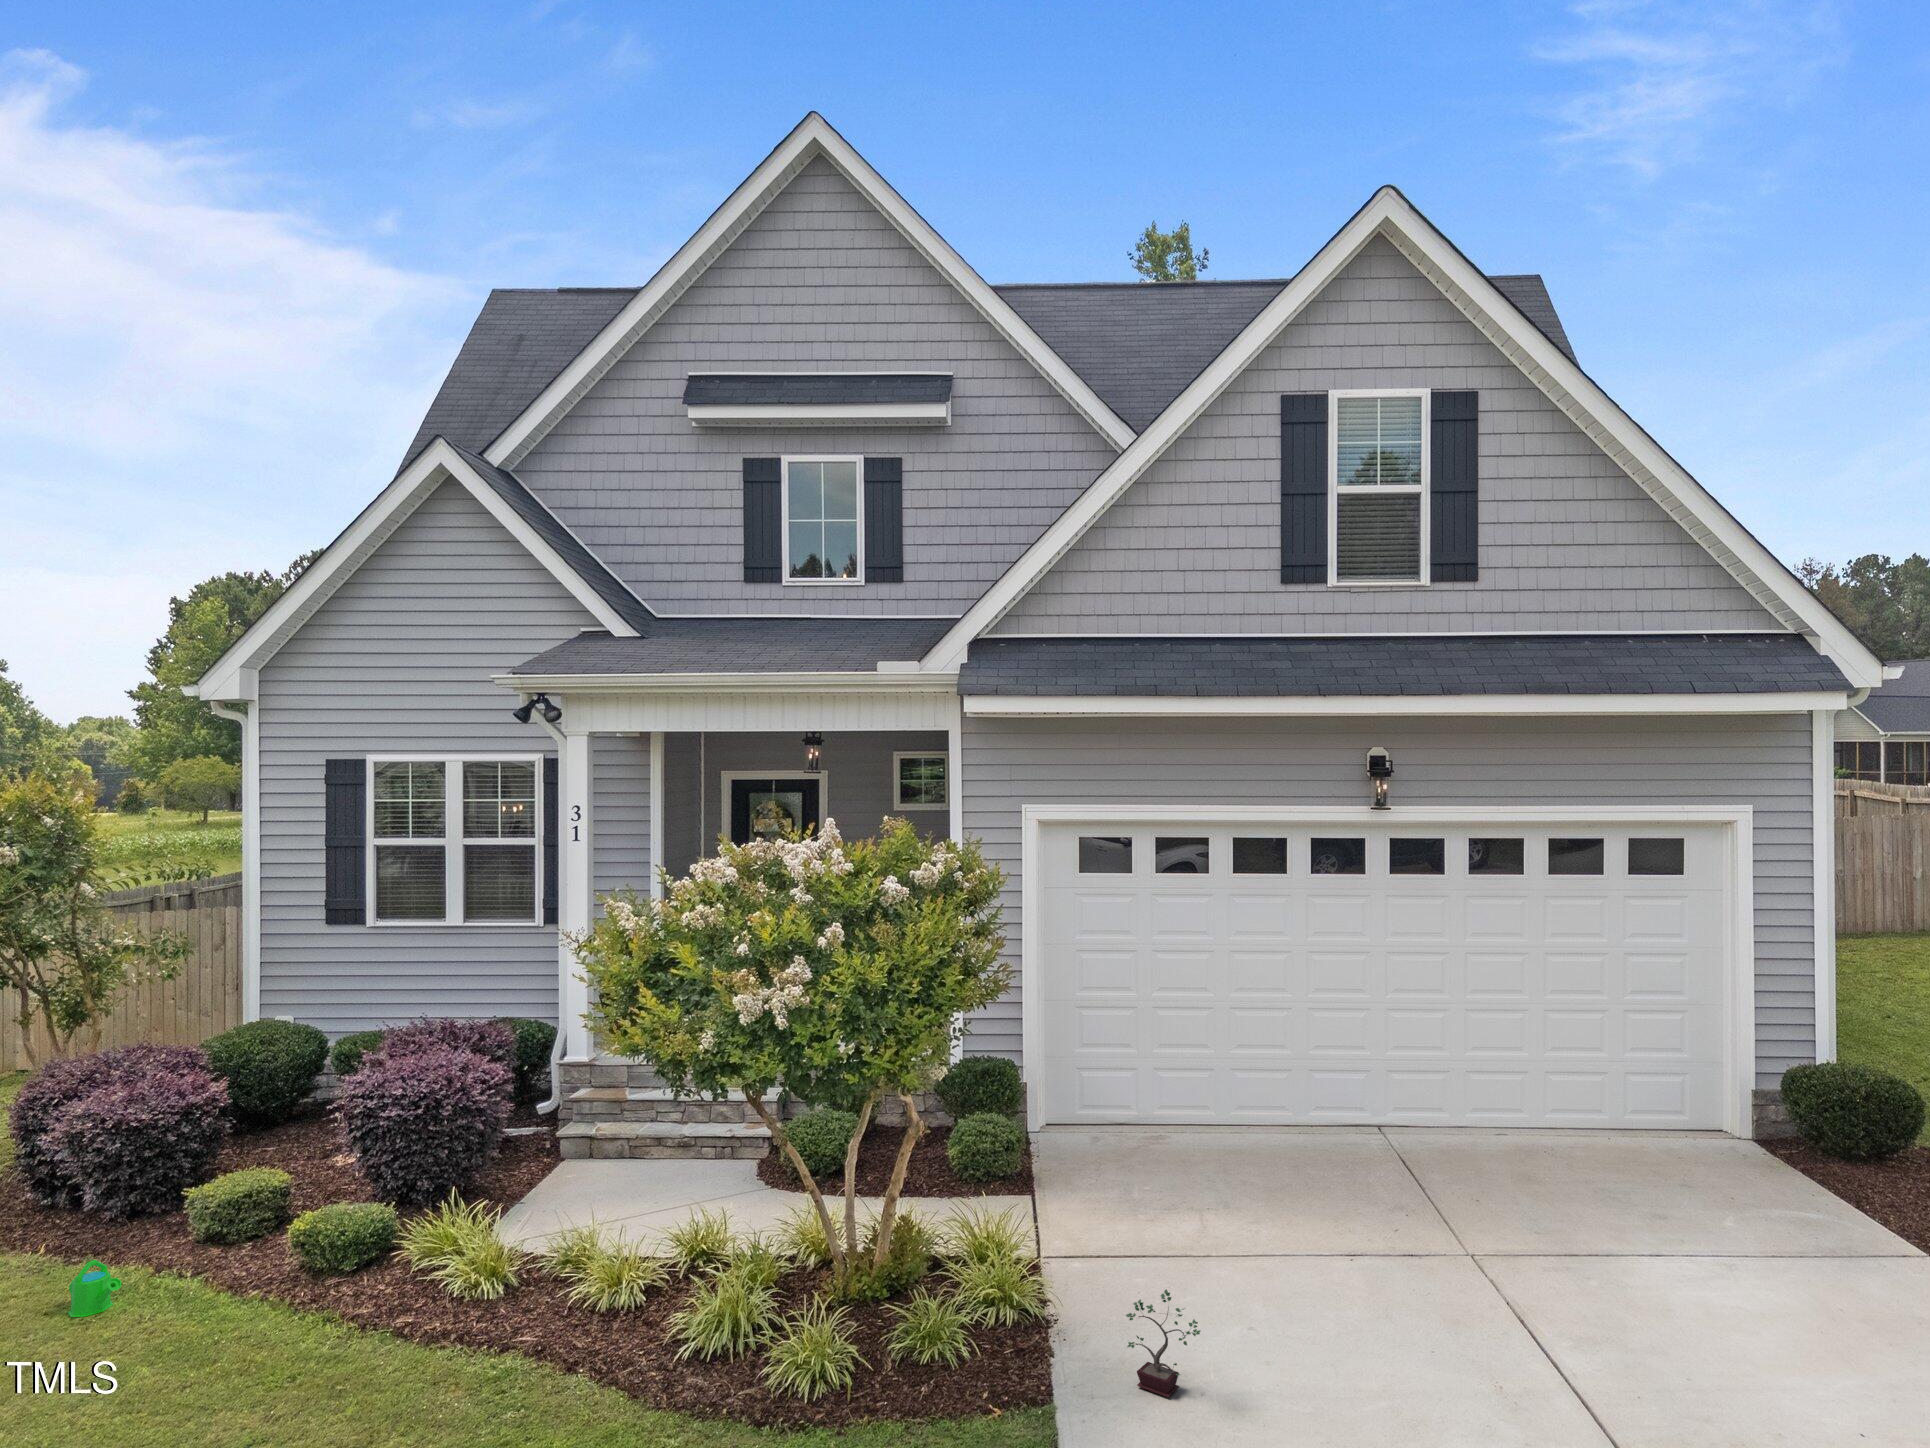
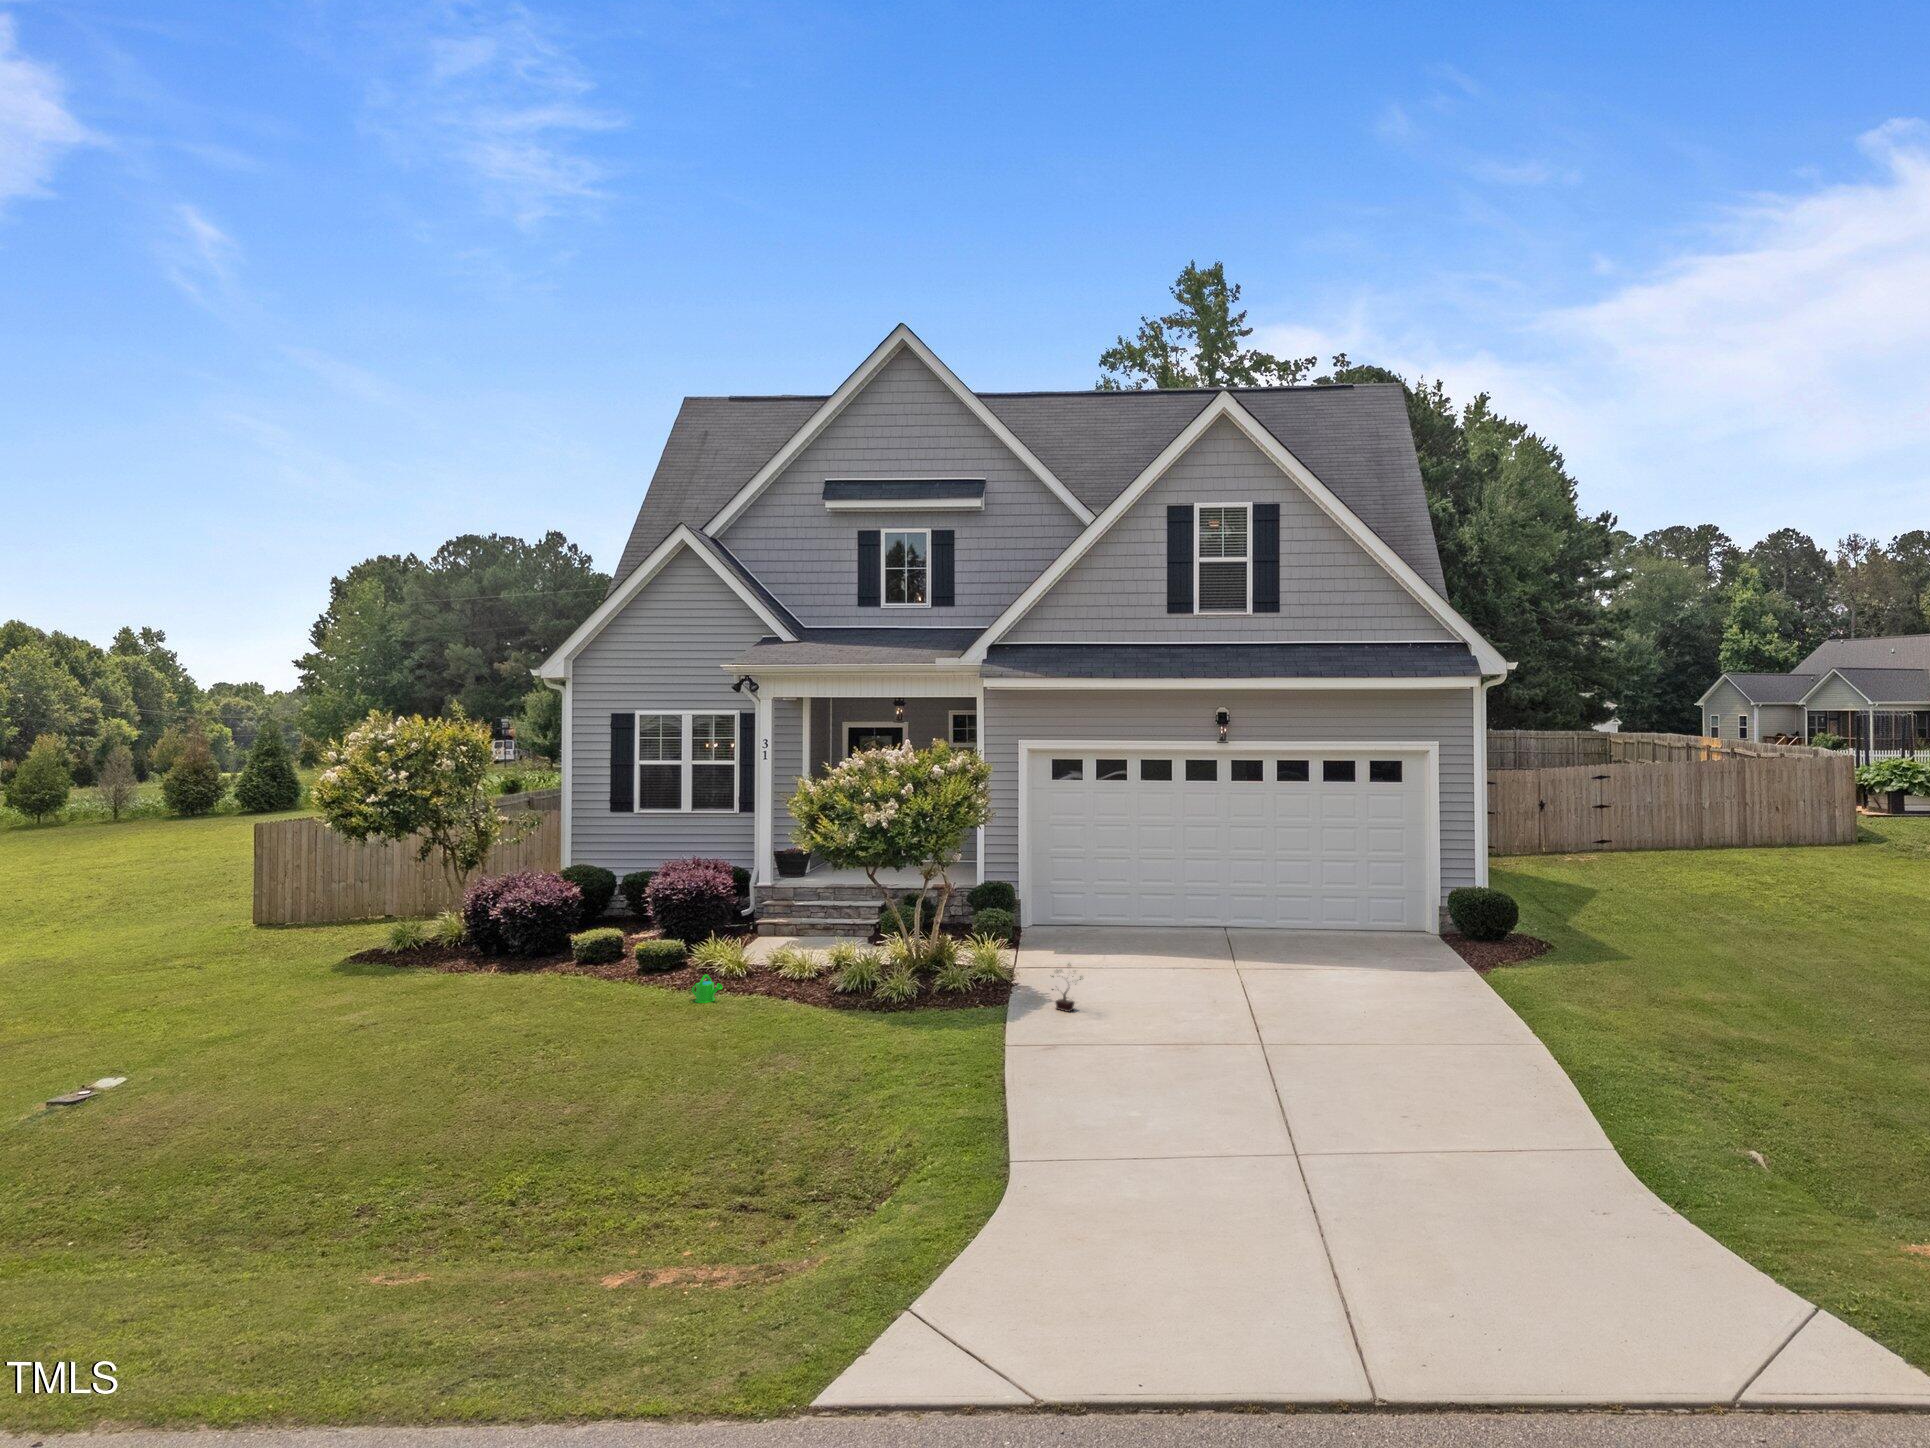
watering can: present [68,1260,122,1317] -> present [692,974,723,1003]

